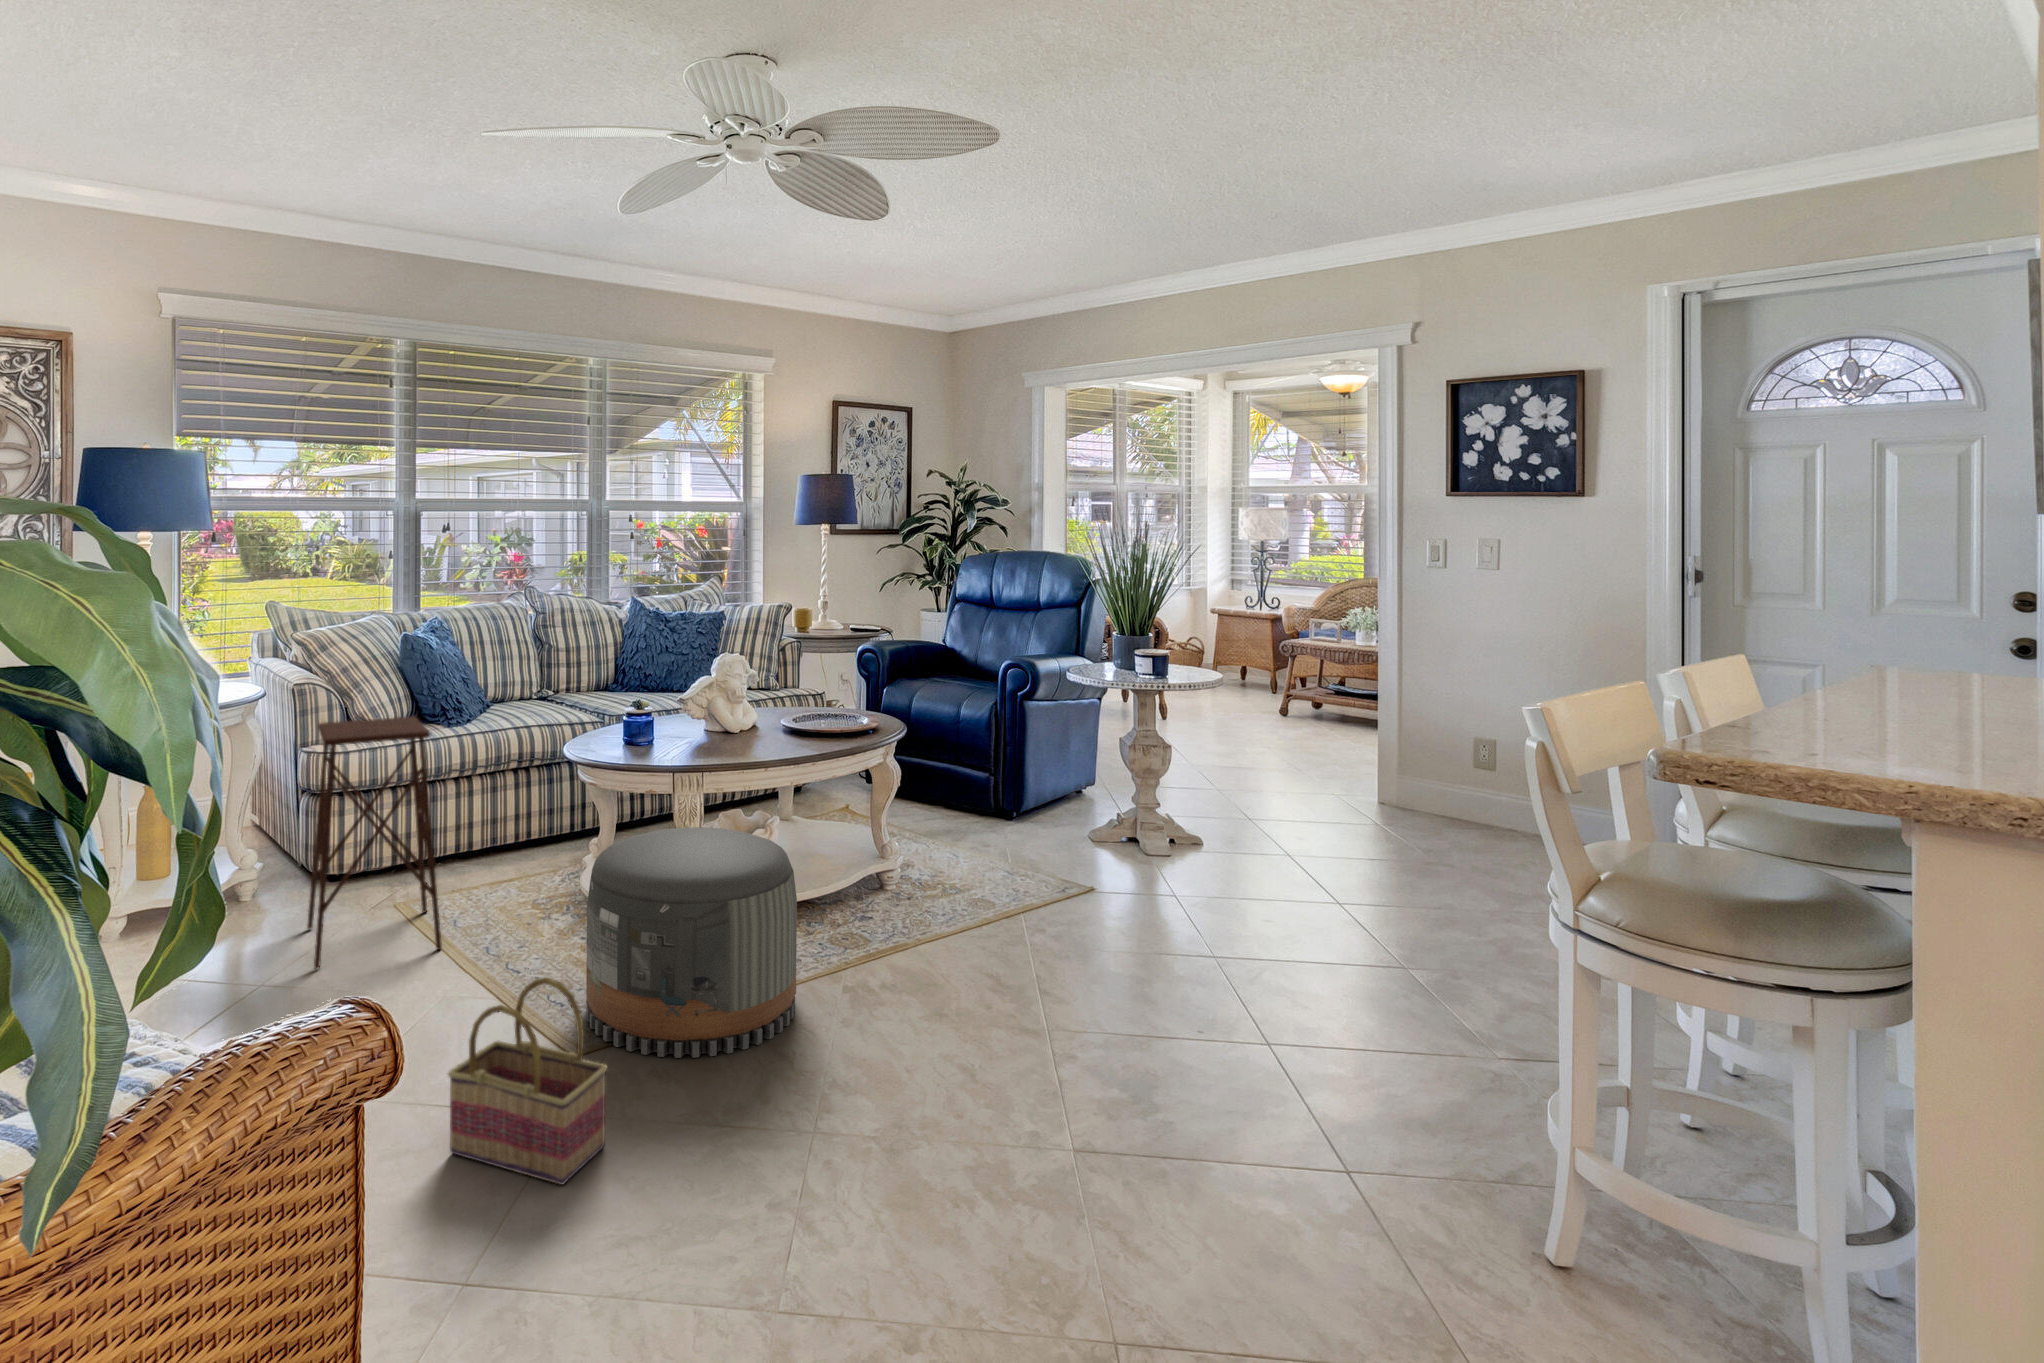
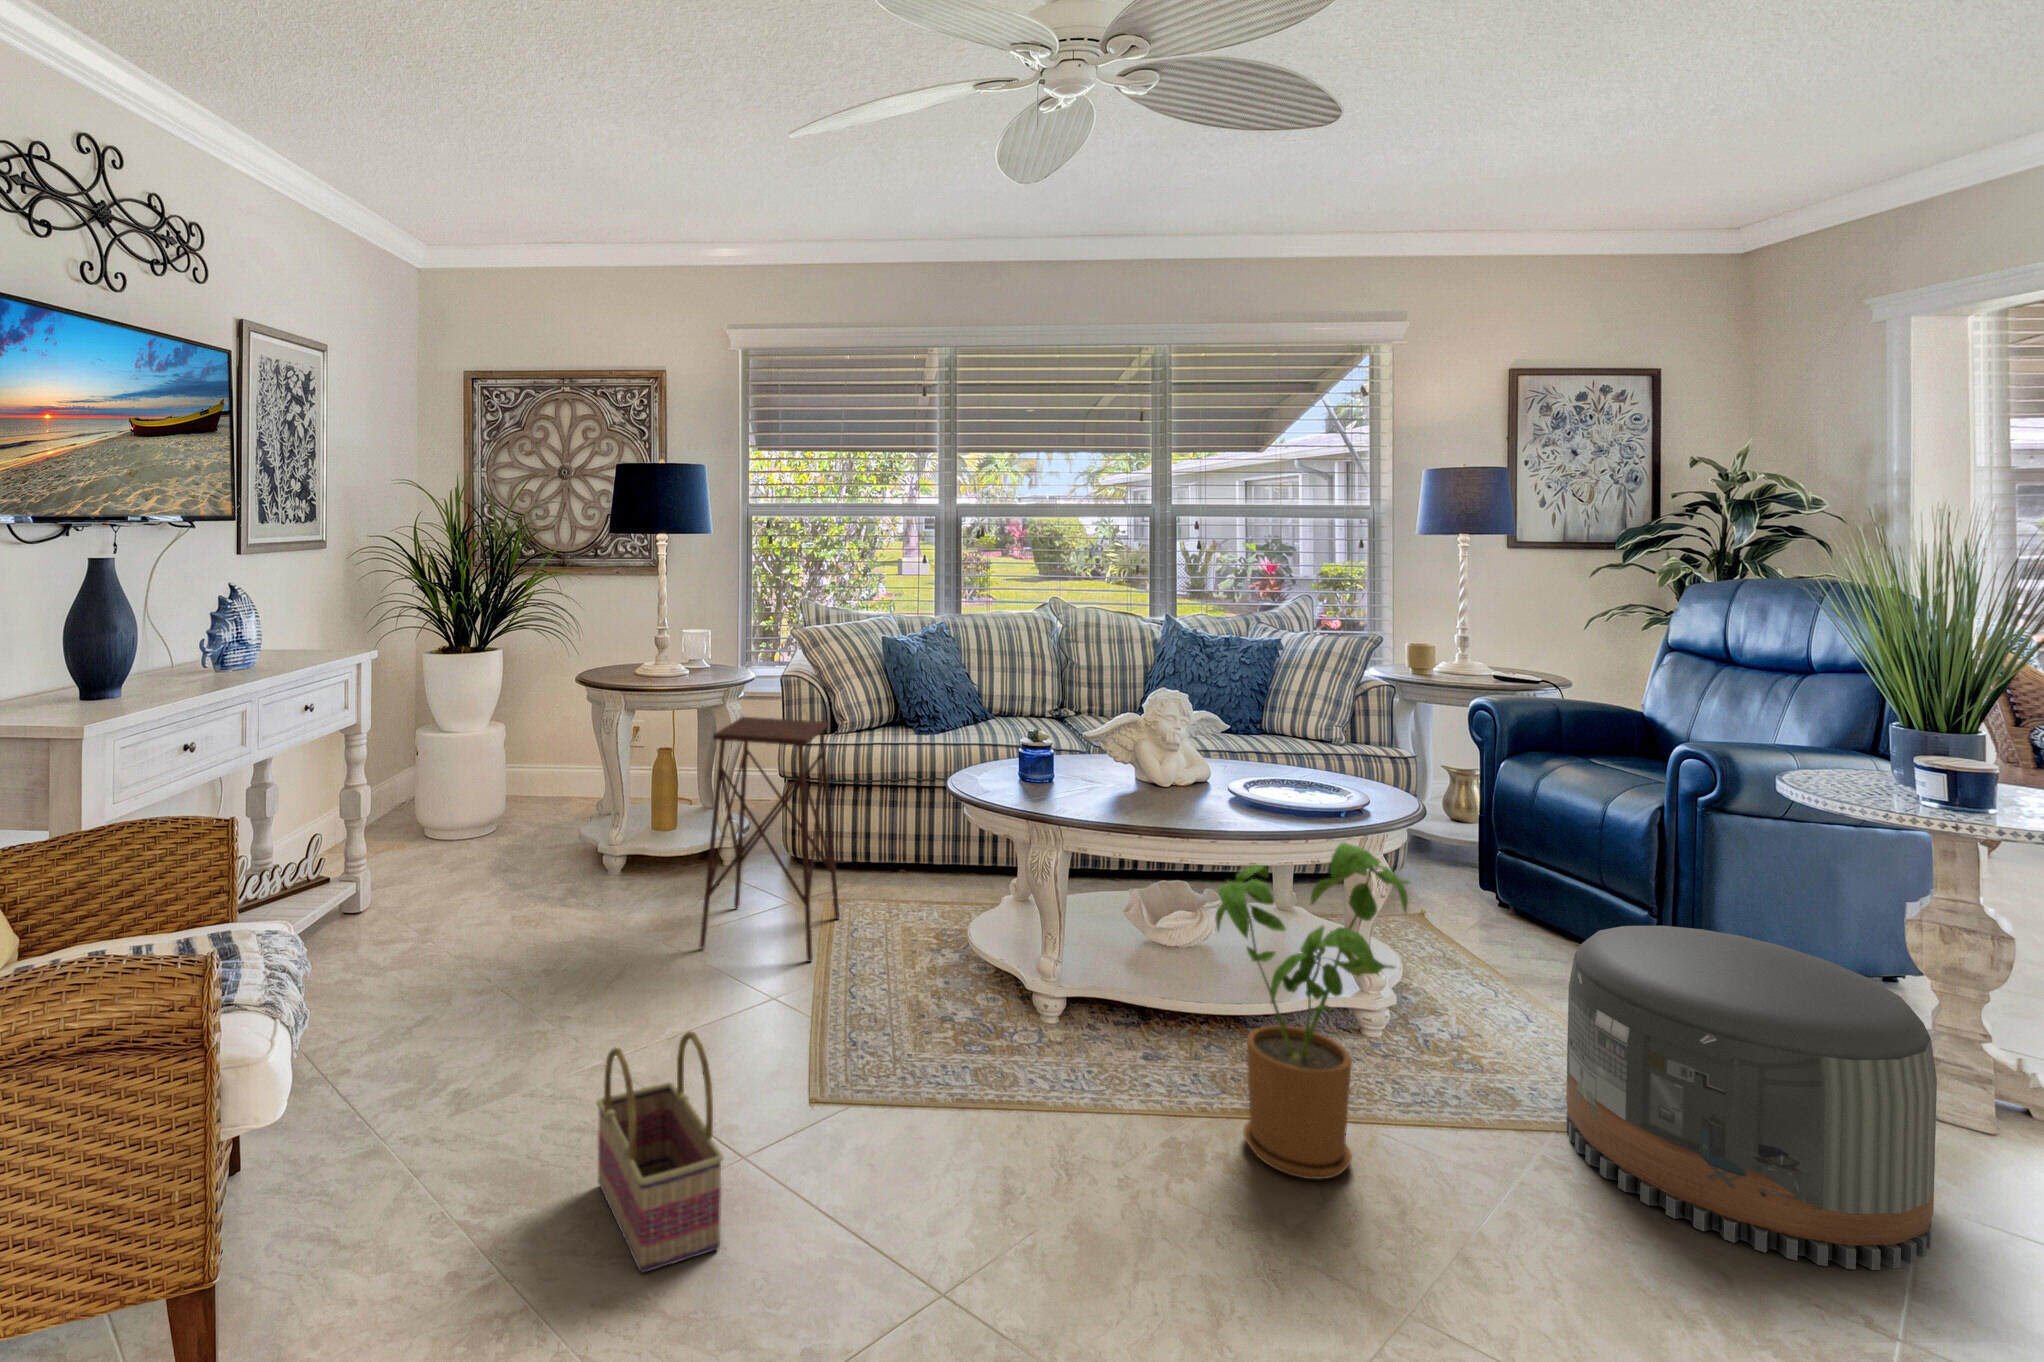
house plant: none [837,734,971,970] -> present [1215,842,1410,1179]
pouf: present [586,827,797,1058] -> present [1566,926,1937,1270]

